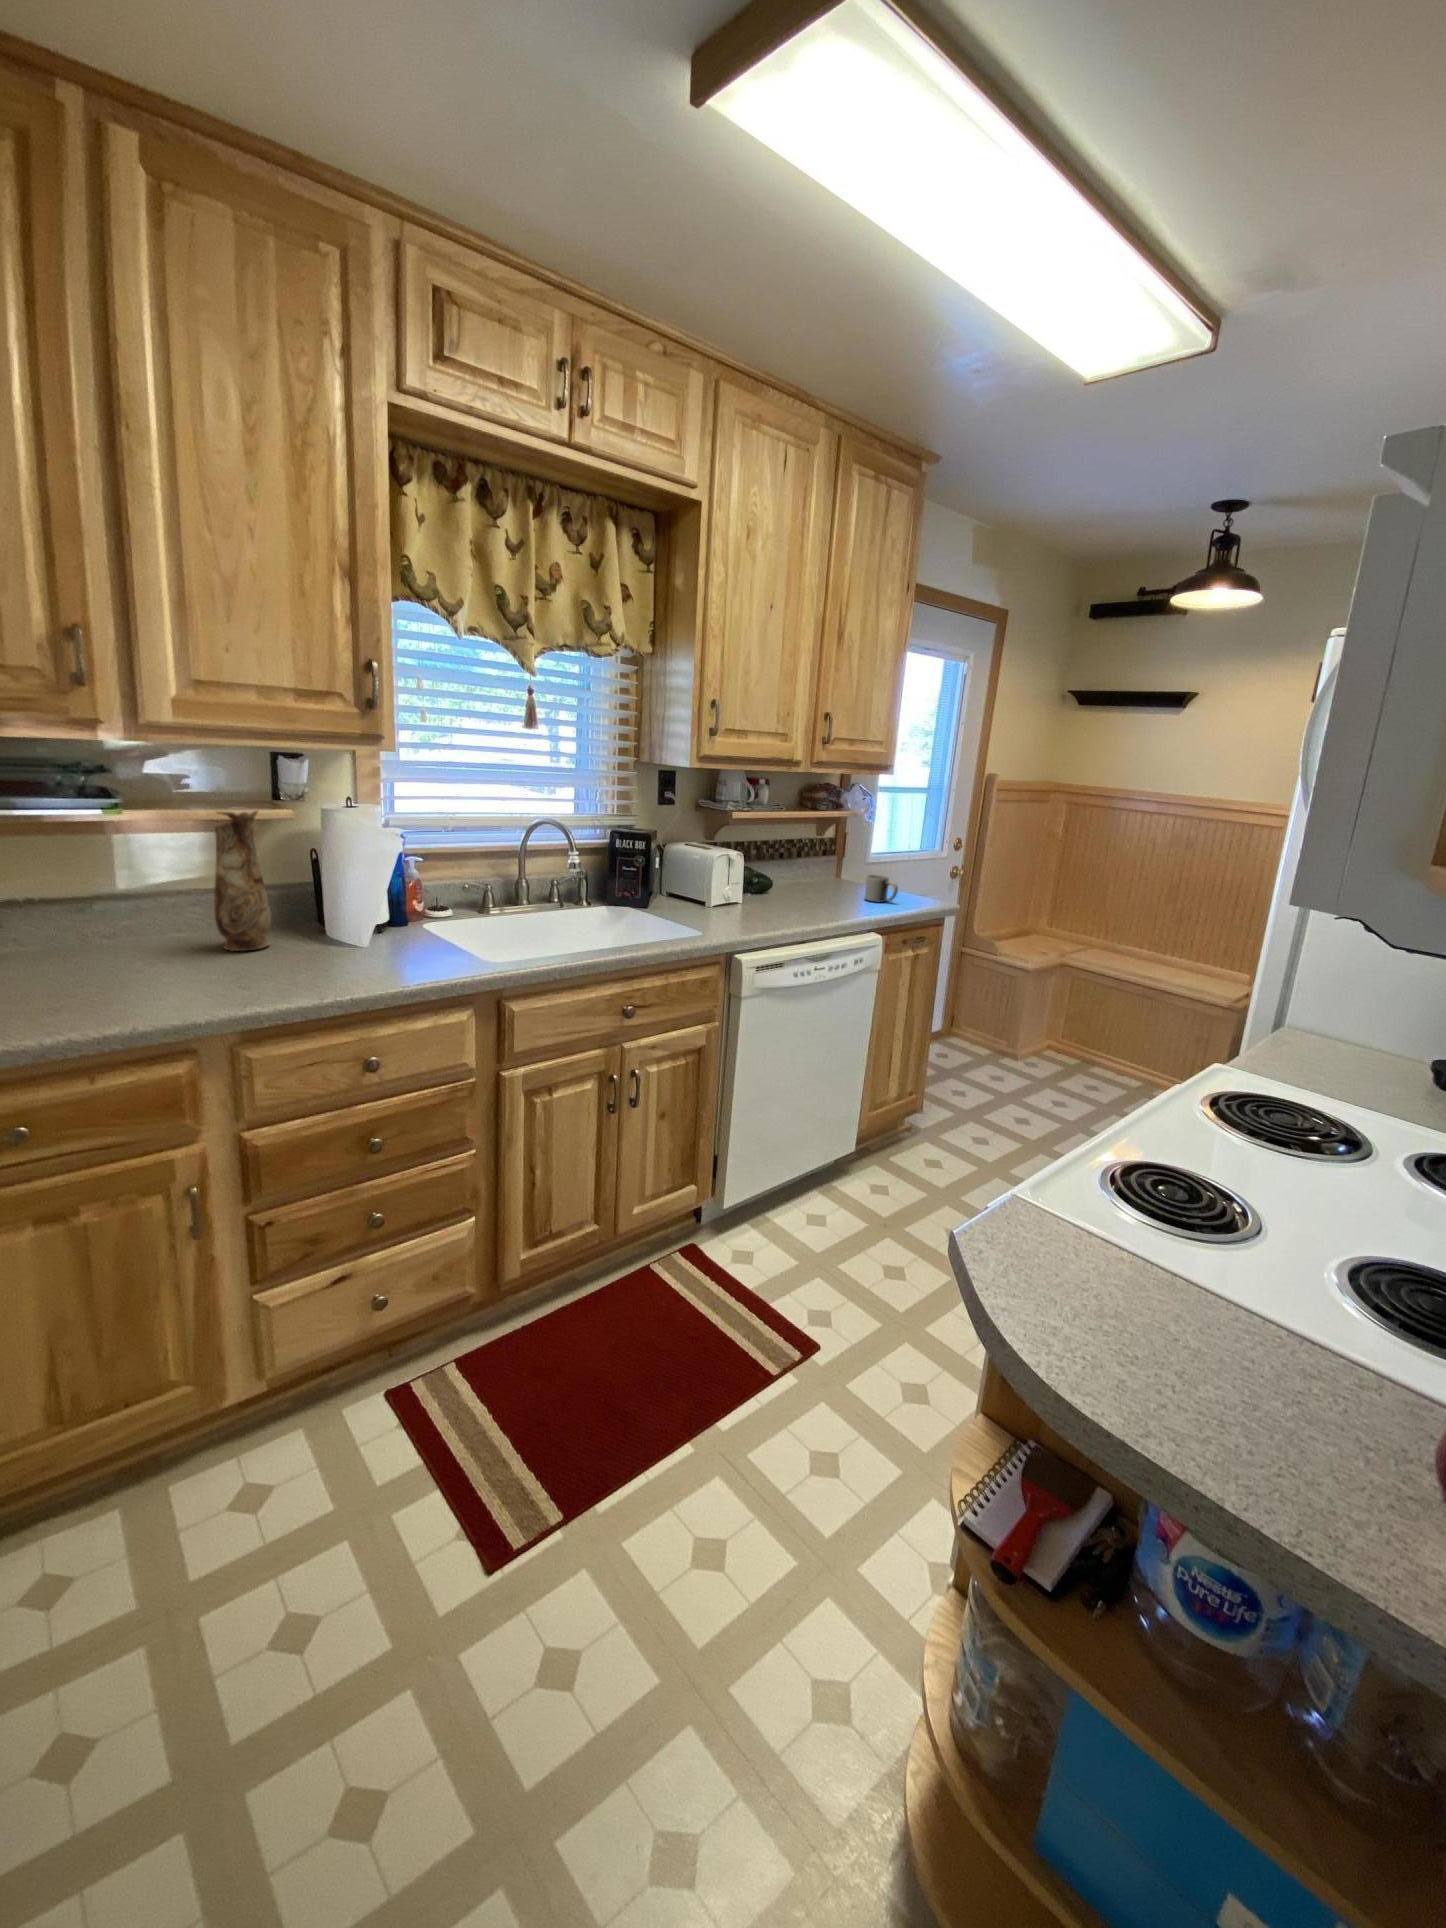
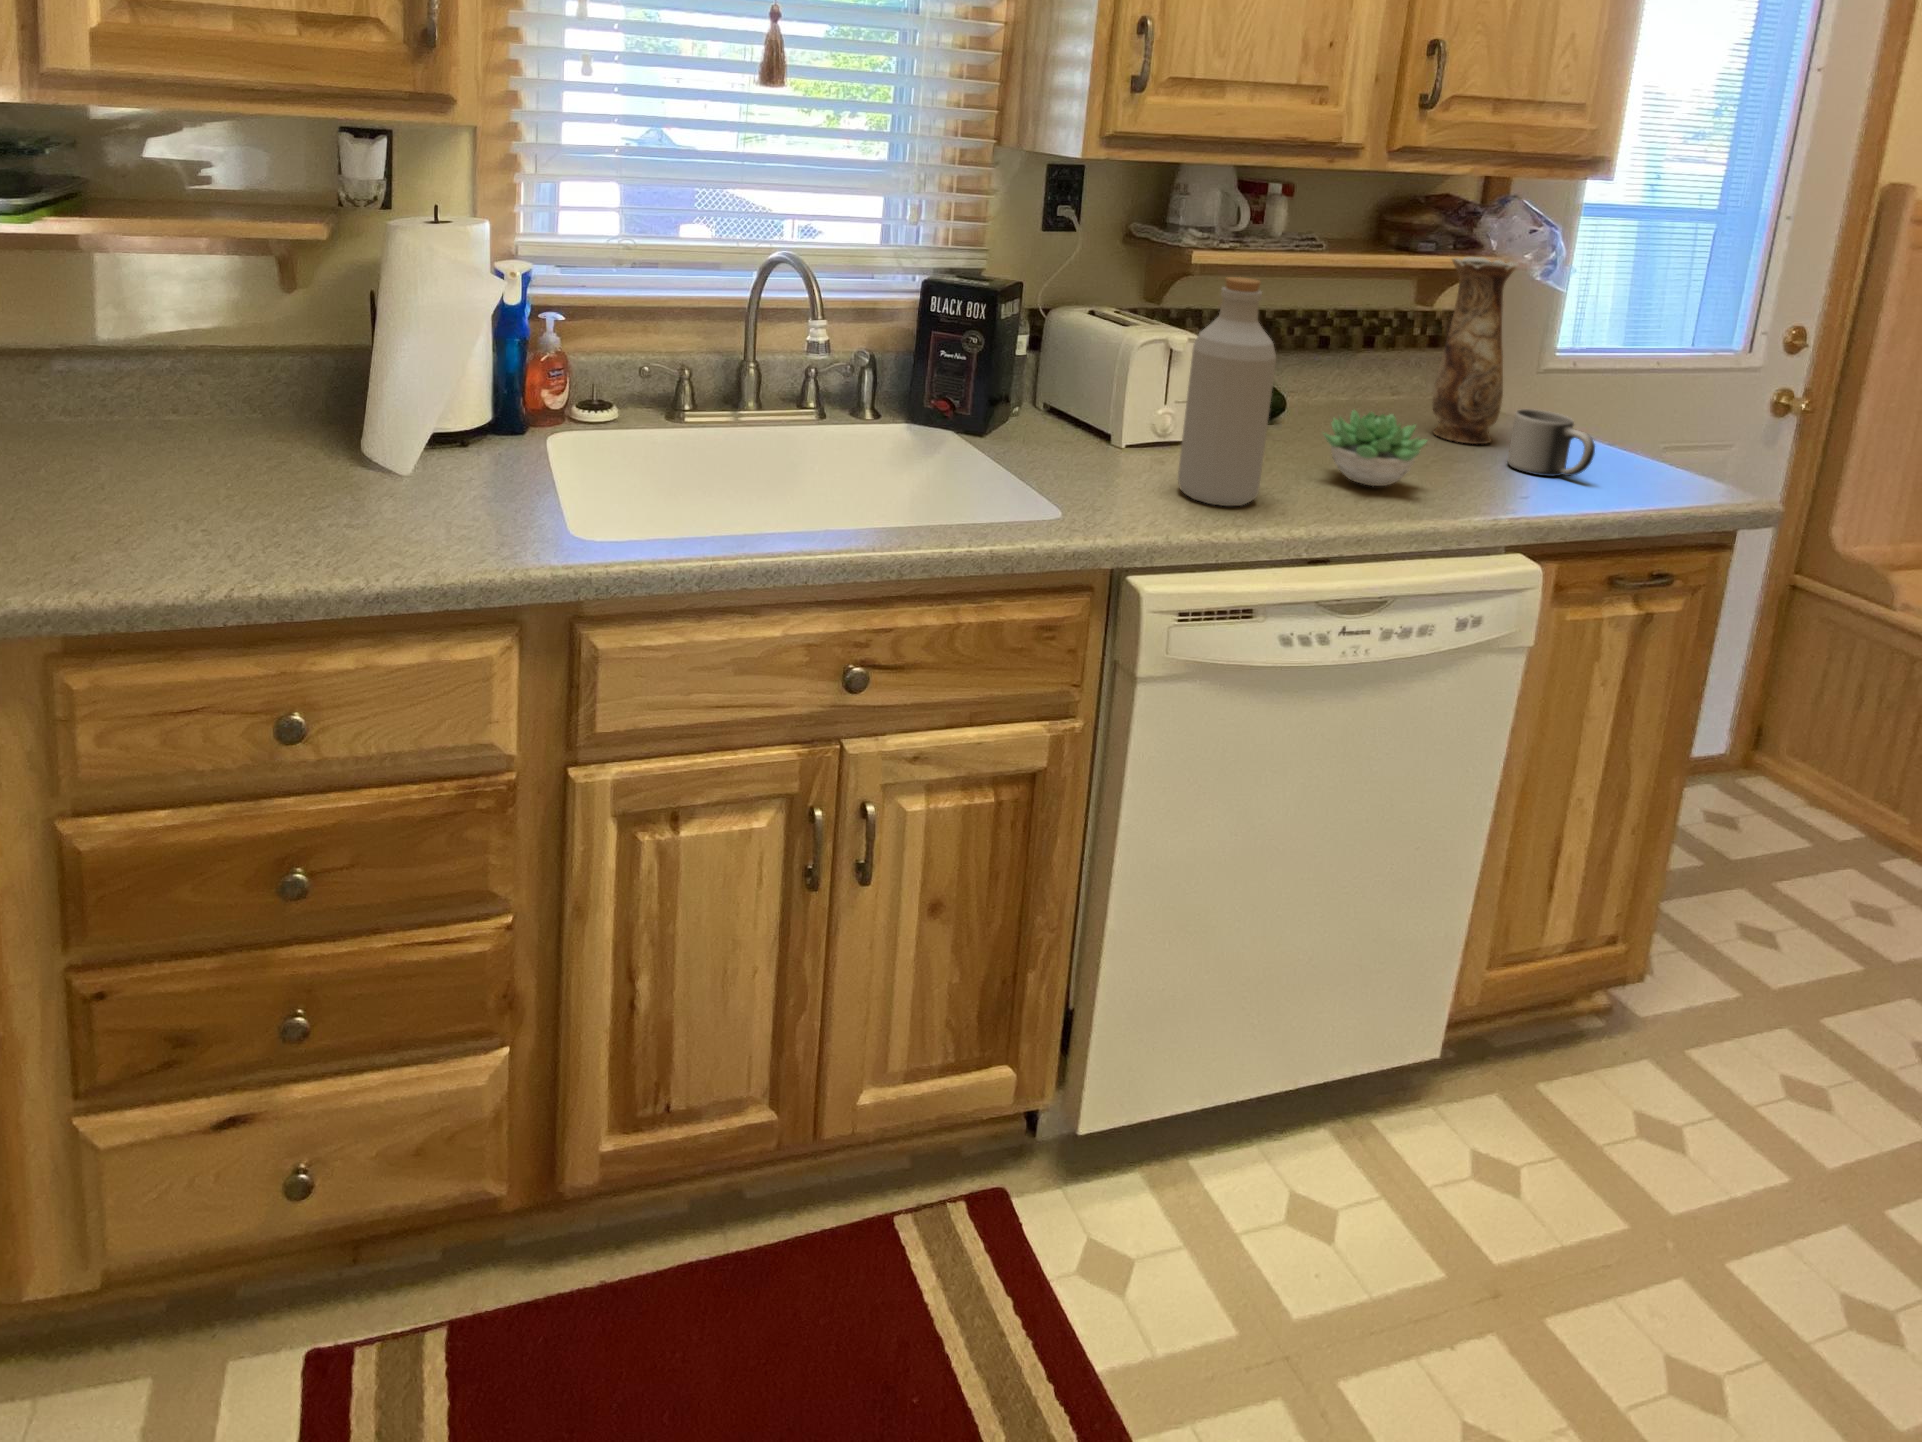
vase: present [214,807,271,951] -> present [1432,257,1519,444]
bottle: none [741,819,782,923] -> present [1178,277,1276,506]
succulent plant: none [796,879,838,911] -> present [1323,410,1427,486]

